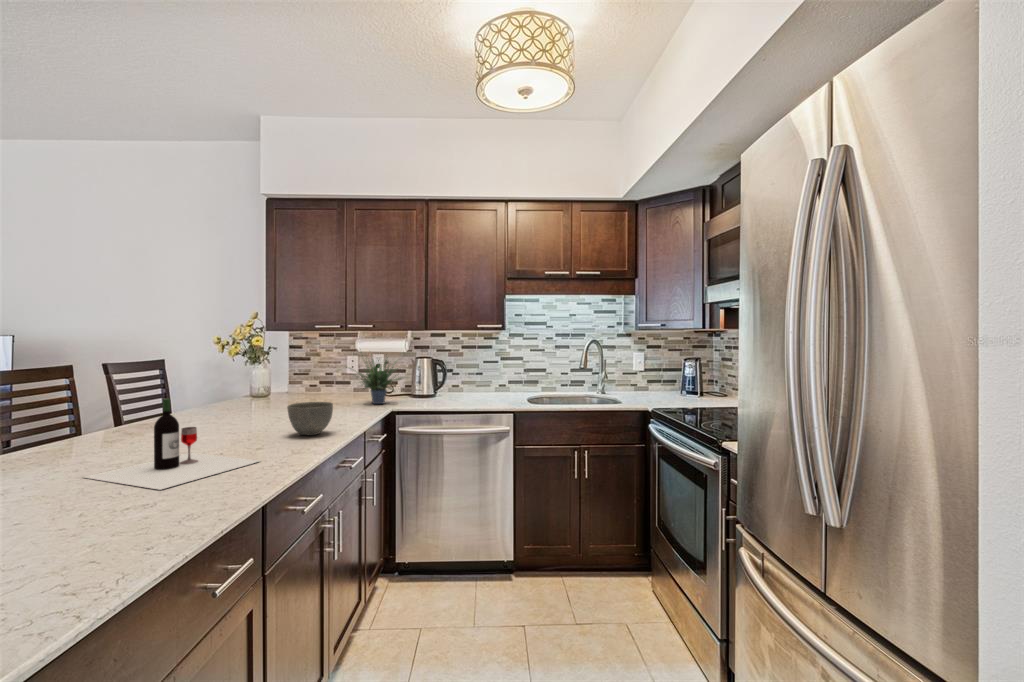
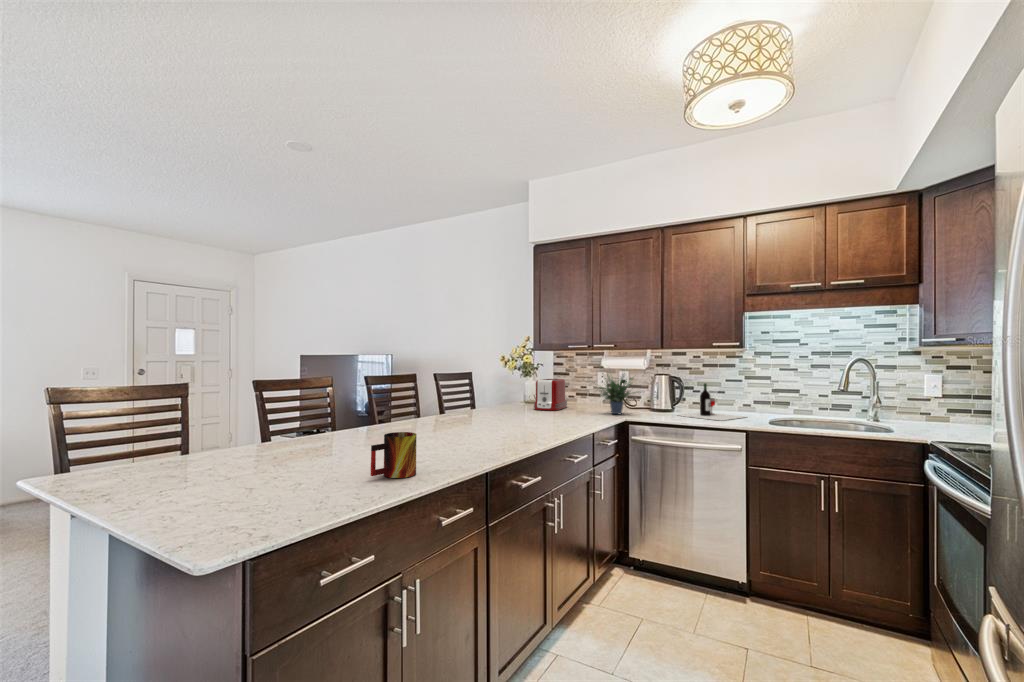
toaster: none [271,366,314,406] -> present [534,379,567,411]
wine bottle: present [84,399,259,490] -> present [679,383,745,421]
bowl: present [287,402,333,435] -> none [529,406,563,432]
mug: none [54,469,147,558] -> present [371,432,416,478]

